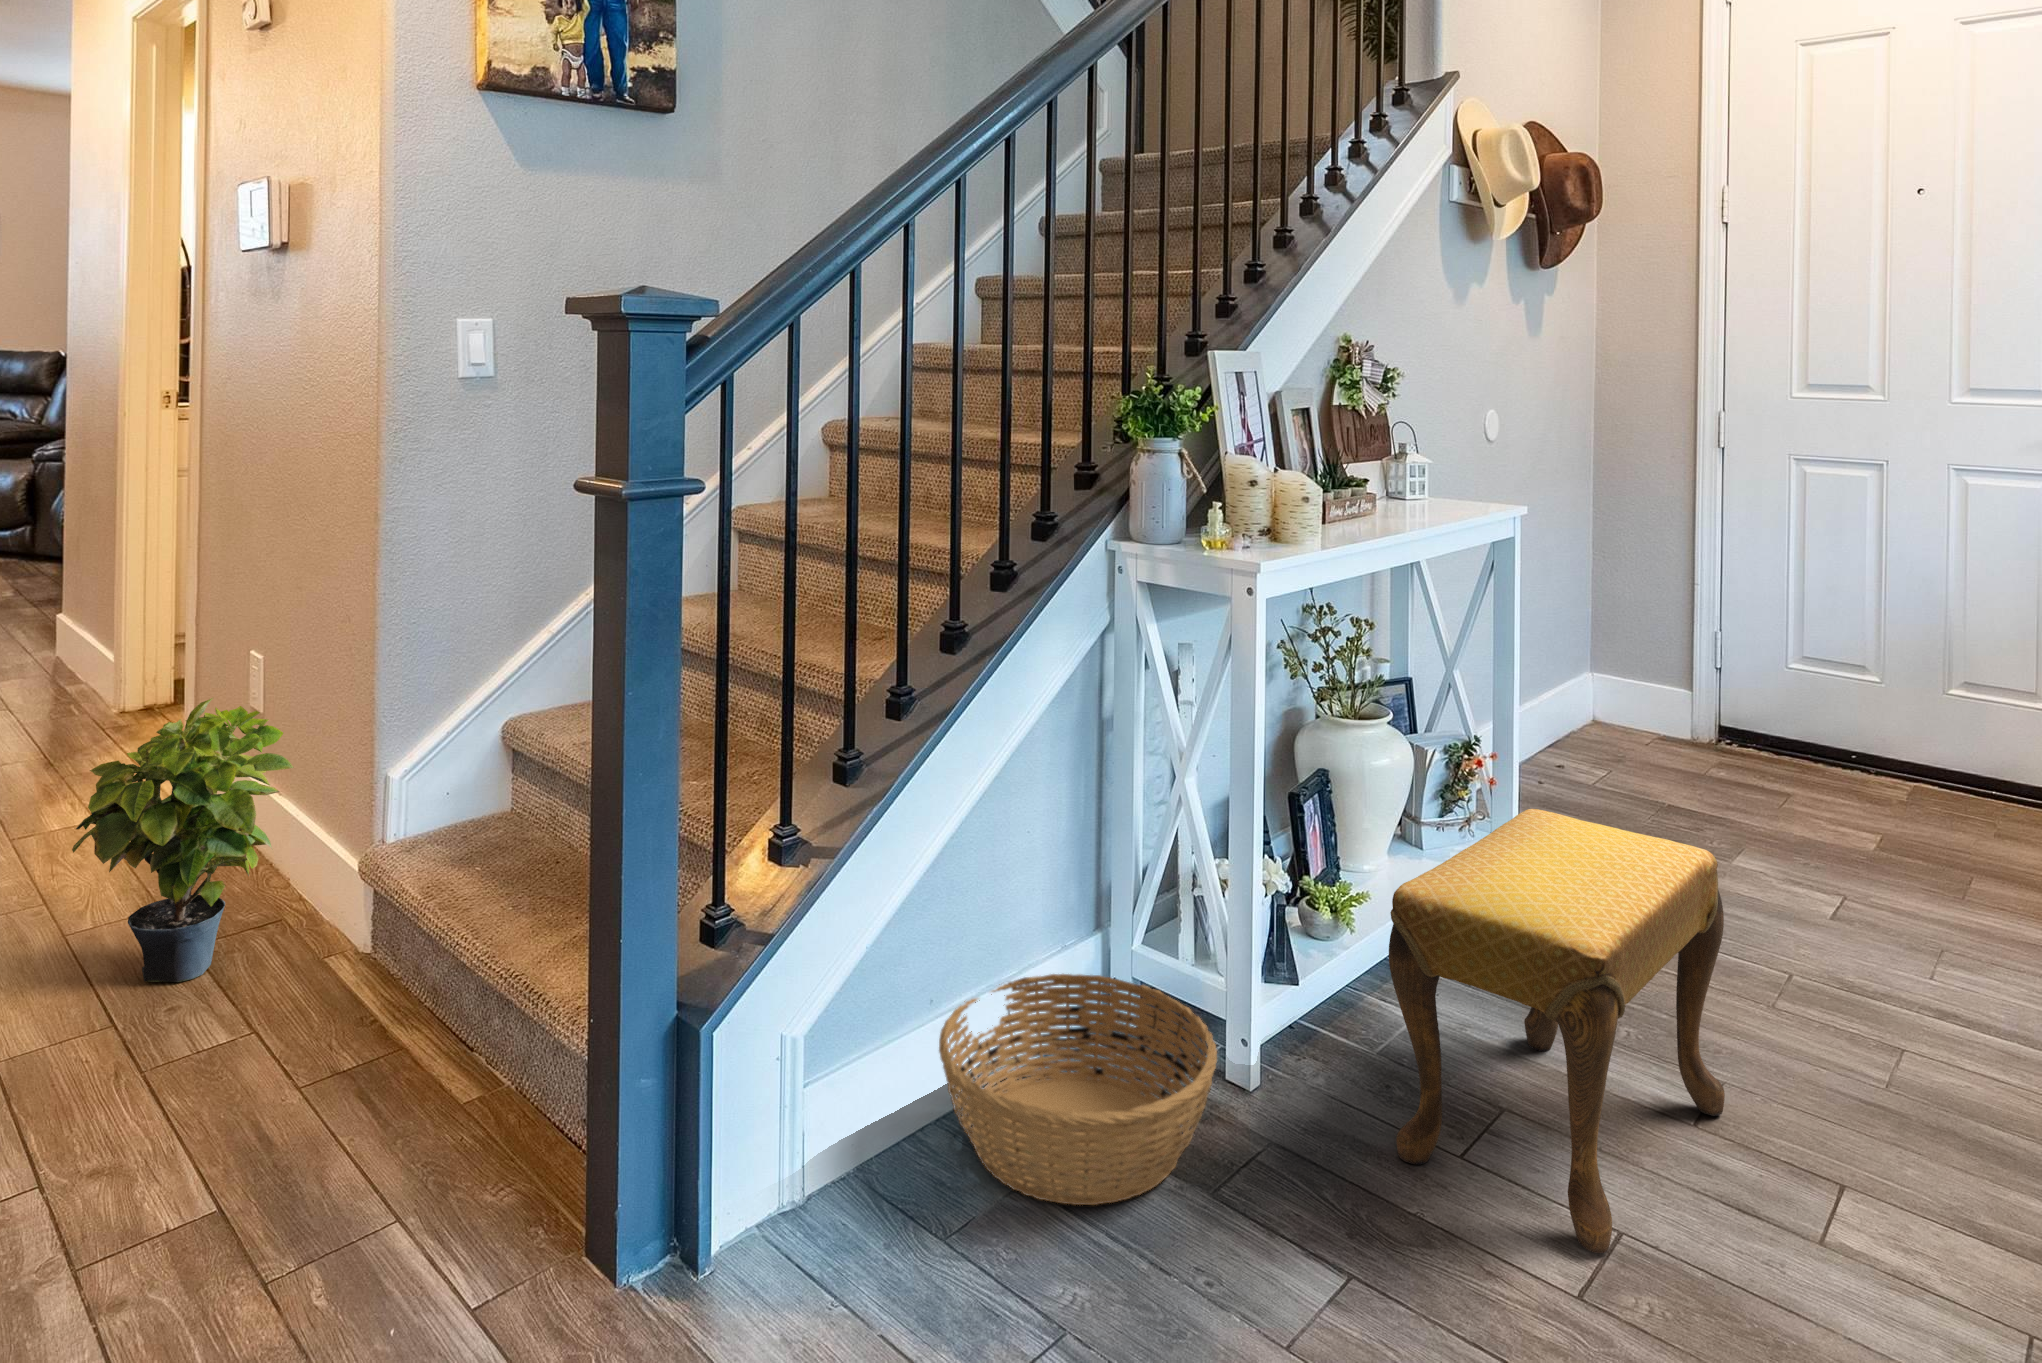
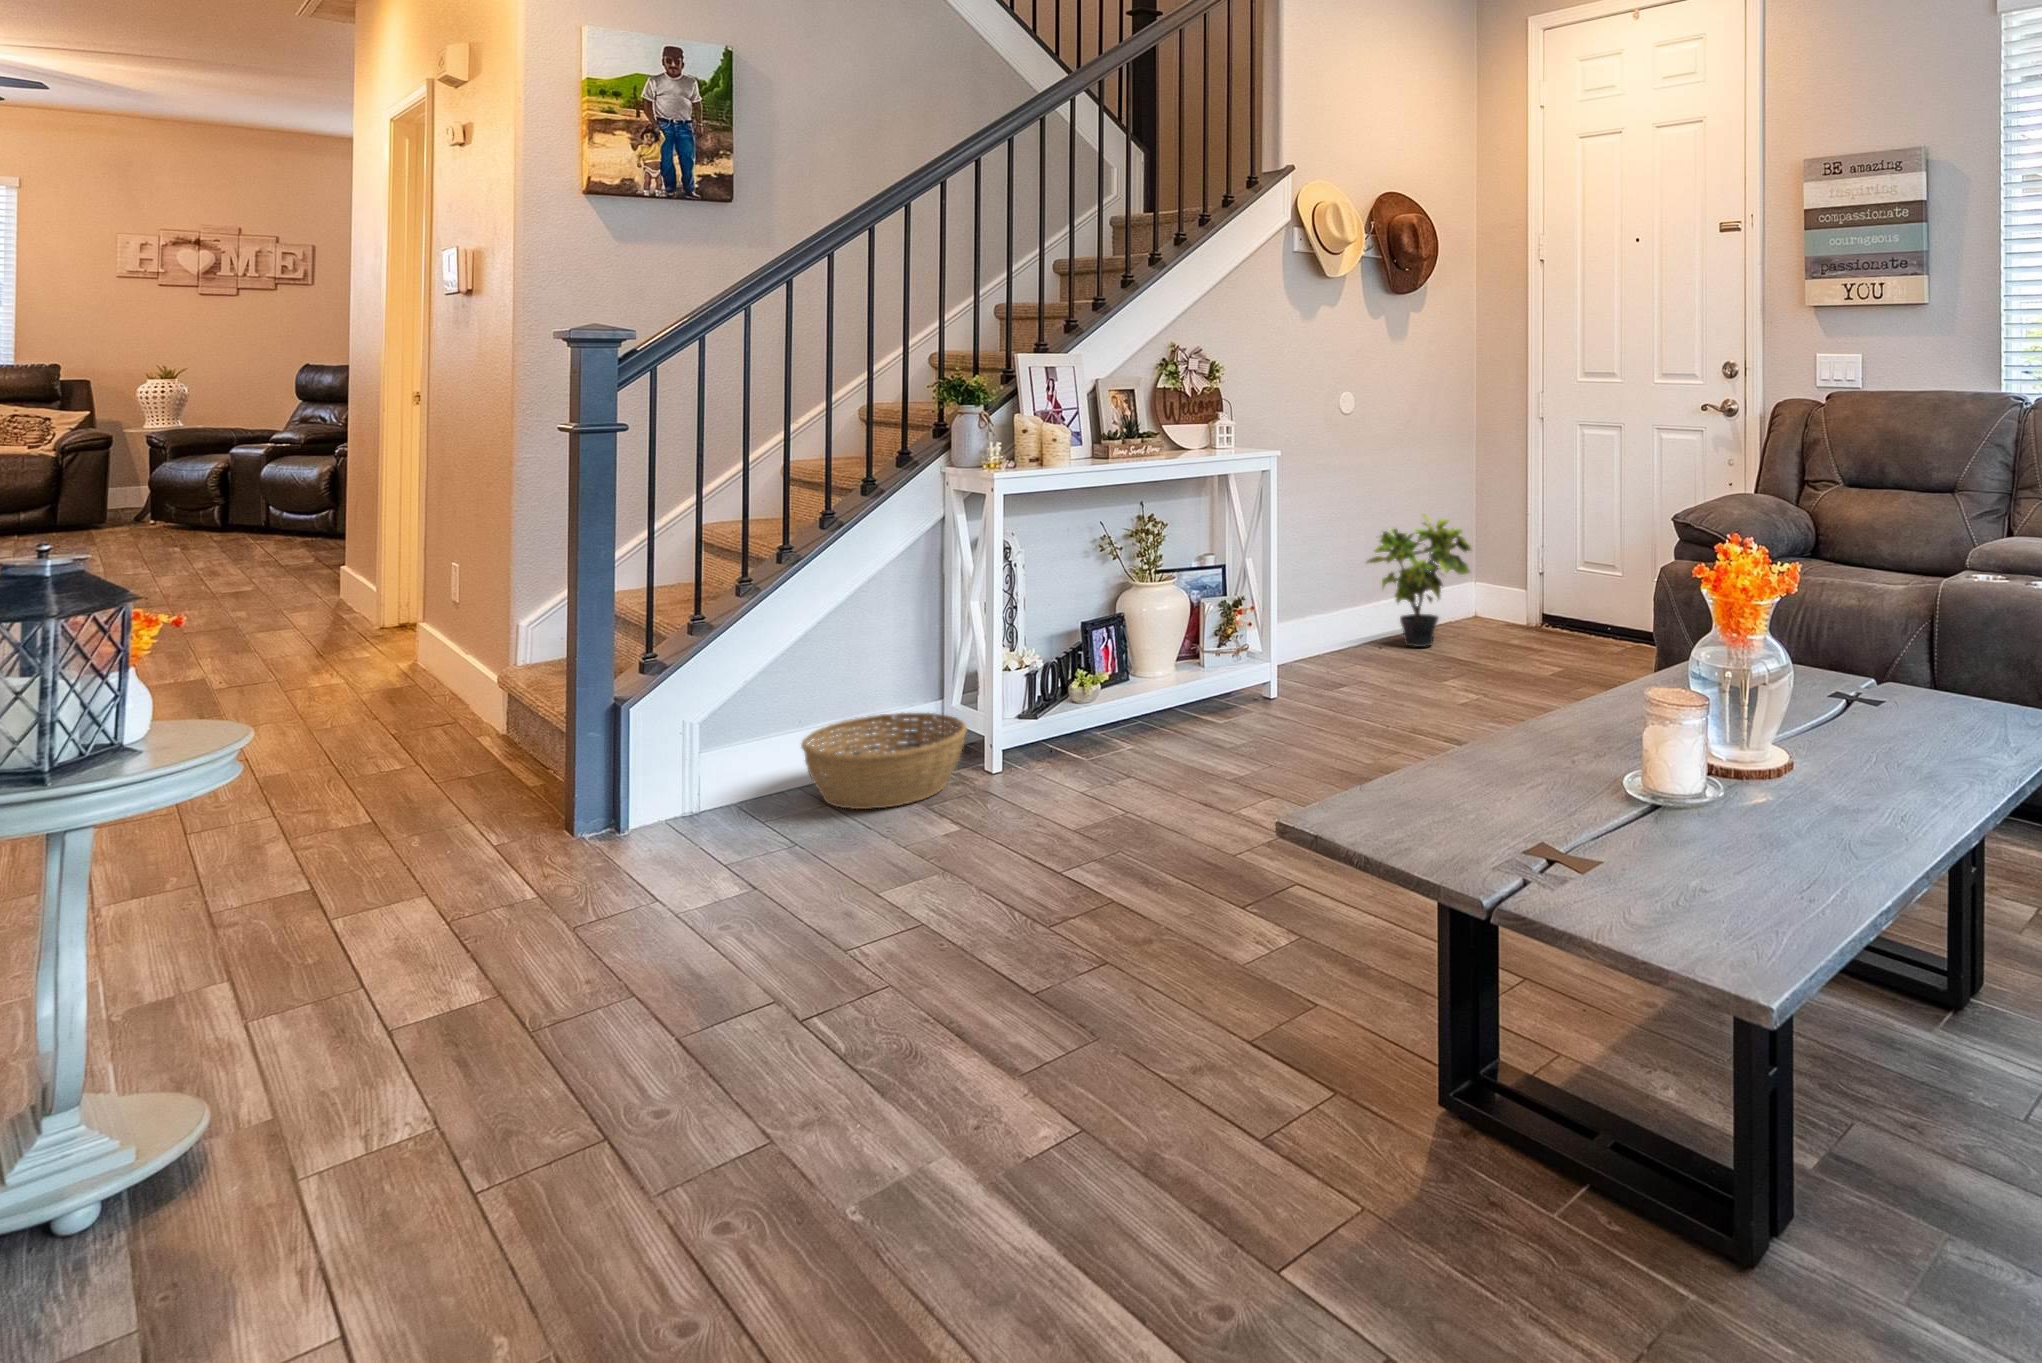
potted plant: present [72,698,294,982] -> present [1367,514,1472,647]
footstool: present [1389,809,1725,1253] -> none [1054,616,1267,817]

